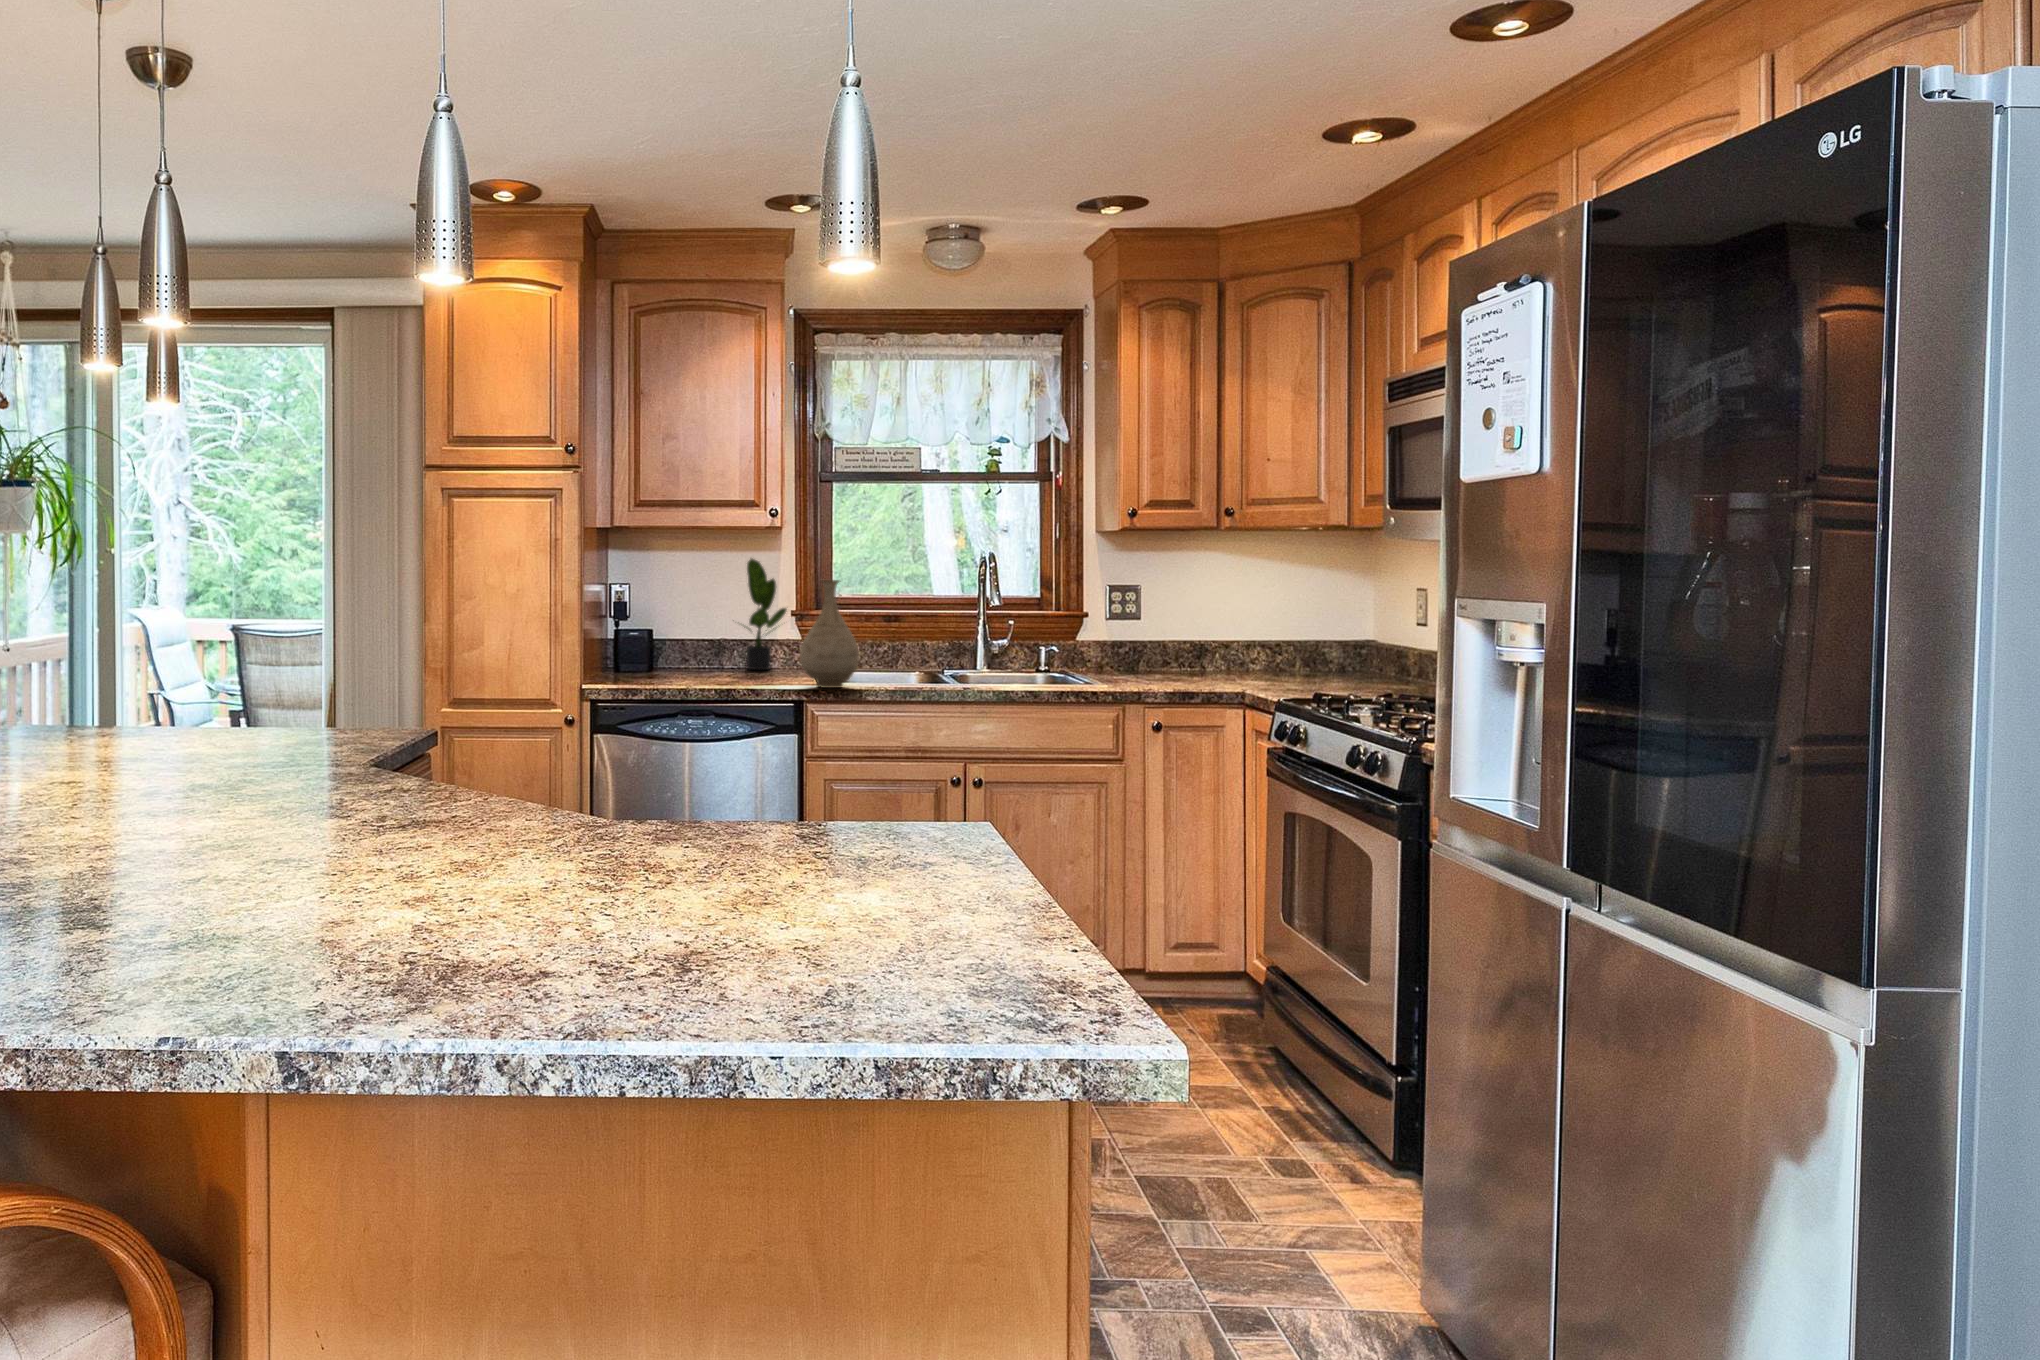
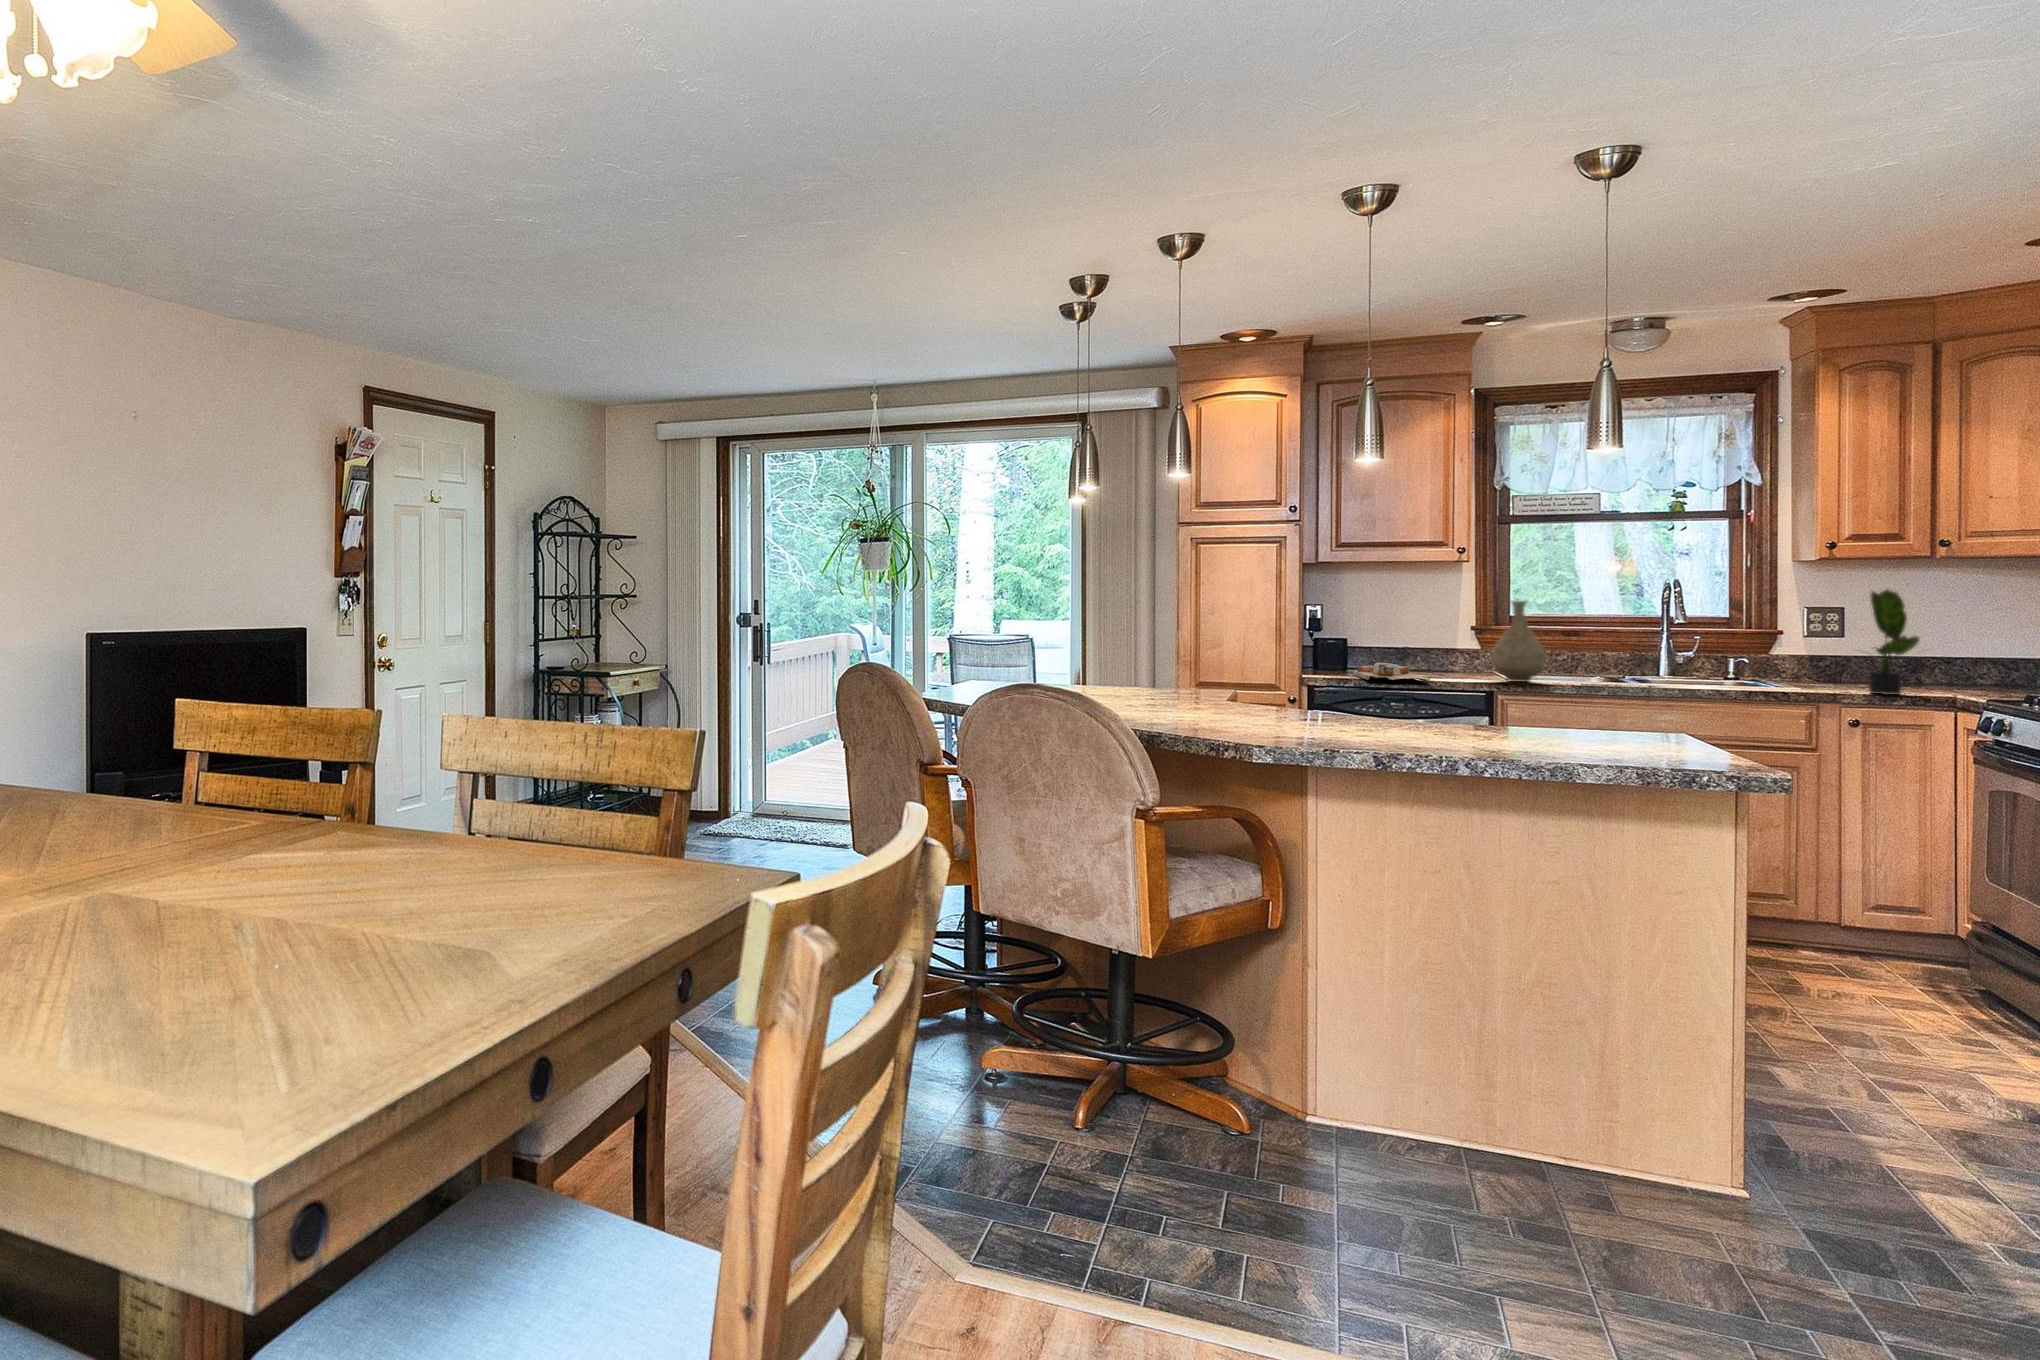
potted plant: present [744,559,787,670] -> present [1869,590,1924,695]
cutting board: none [648,666,727,695] -> present [1353,662,1431,683]

